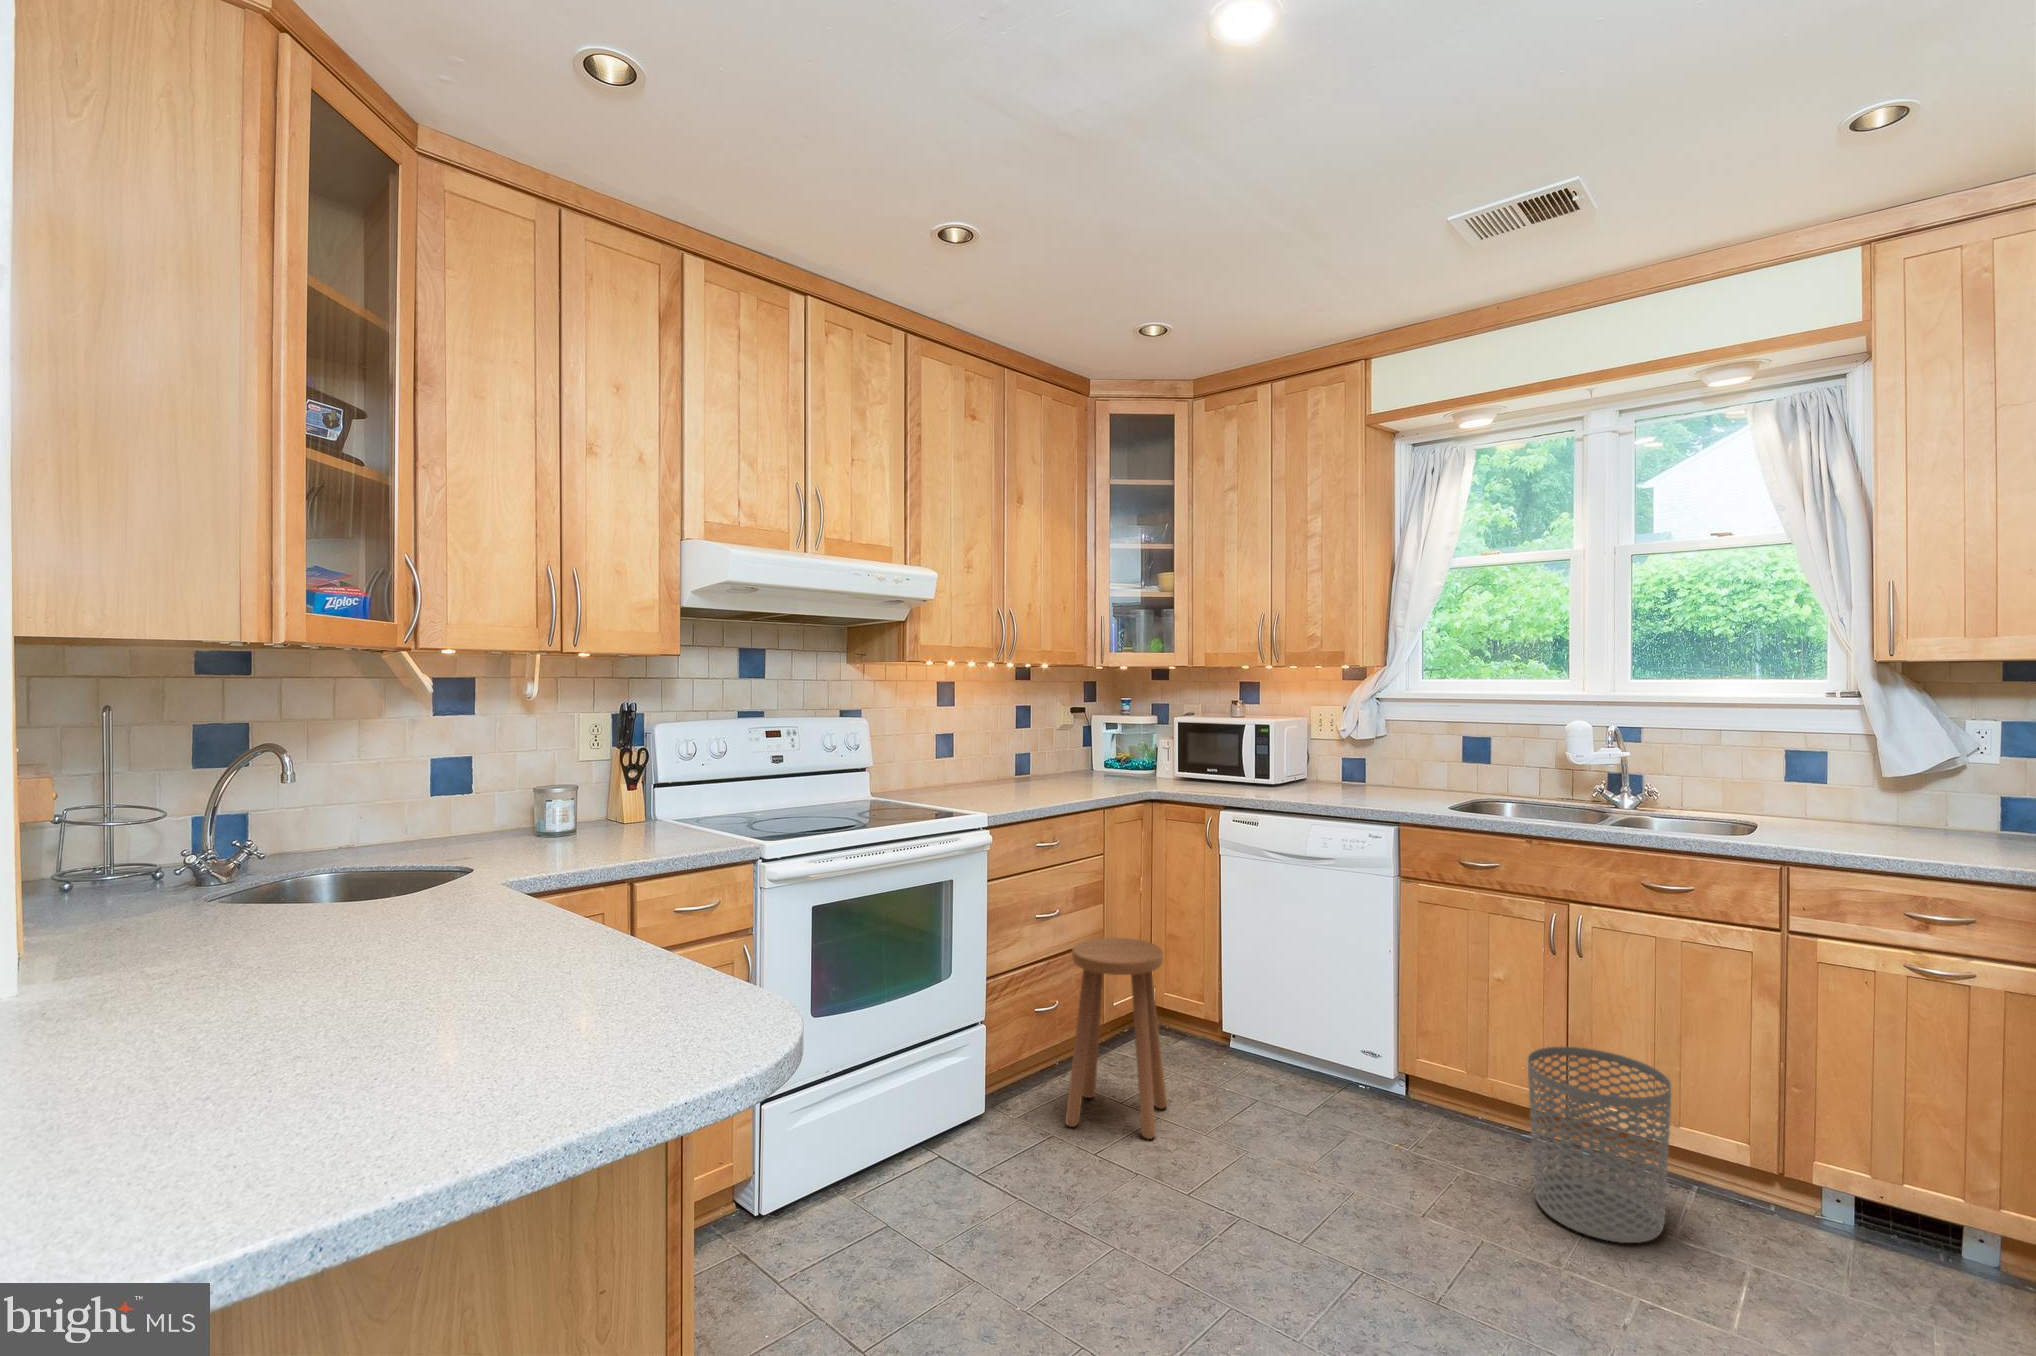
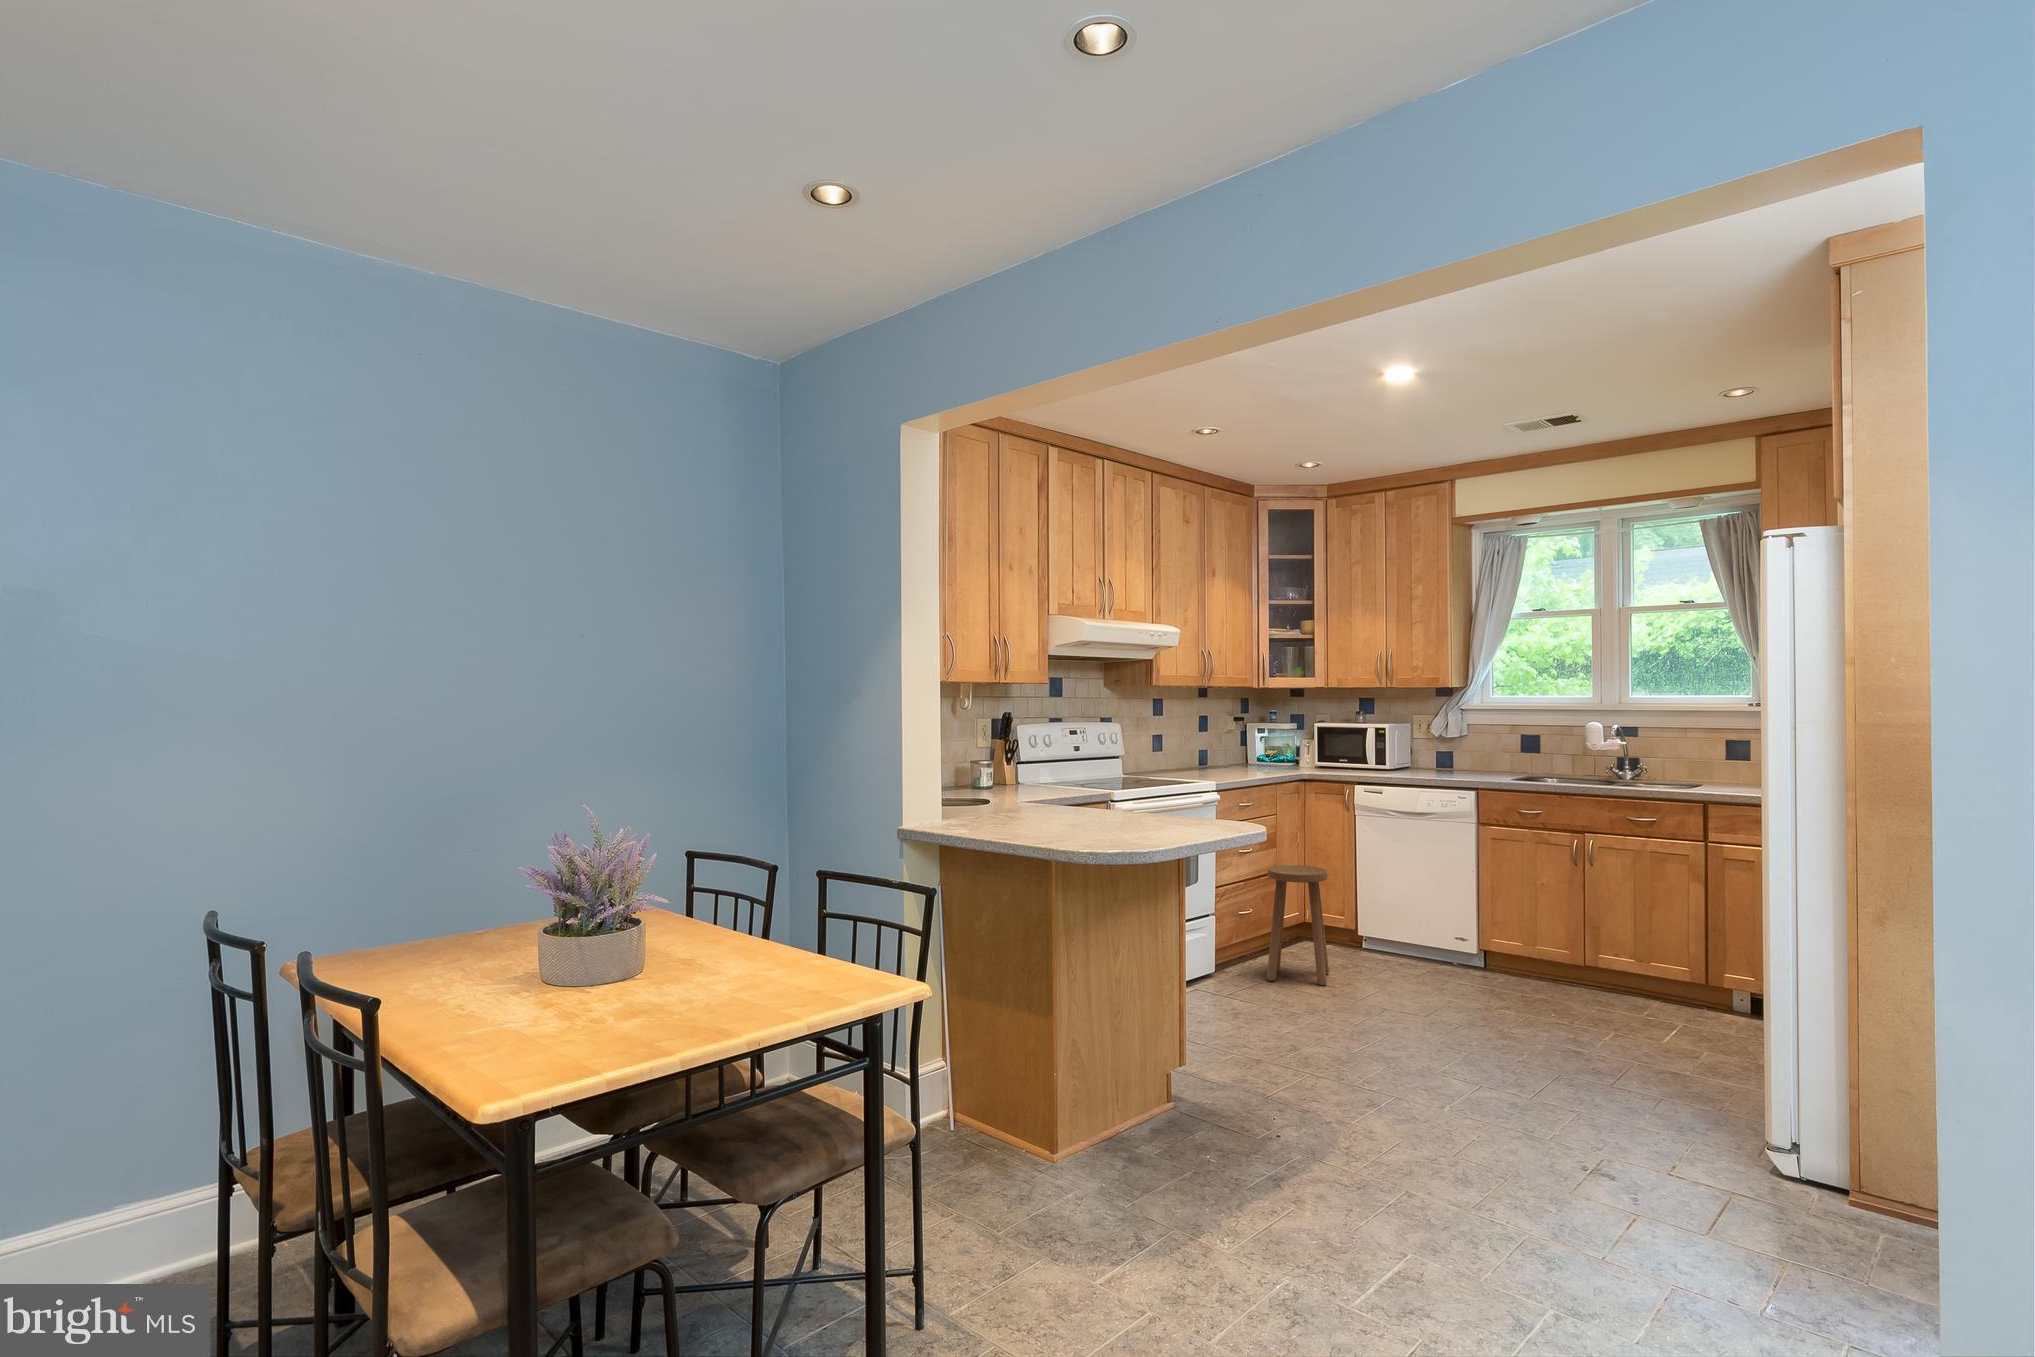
waste bin: present [1528,1047,1671,1243] -> none [1559,918,1641,1019]

